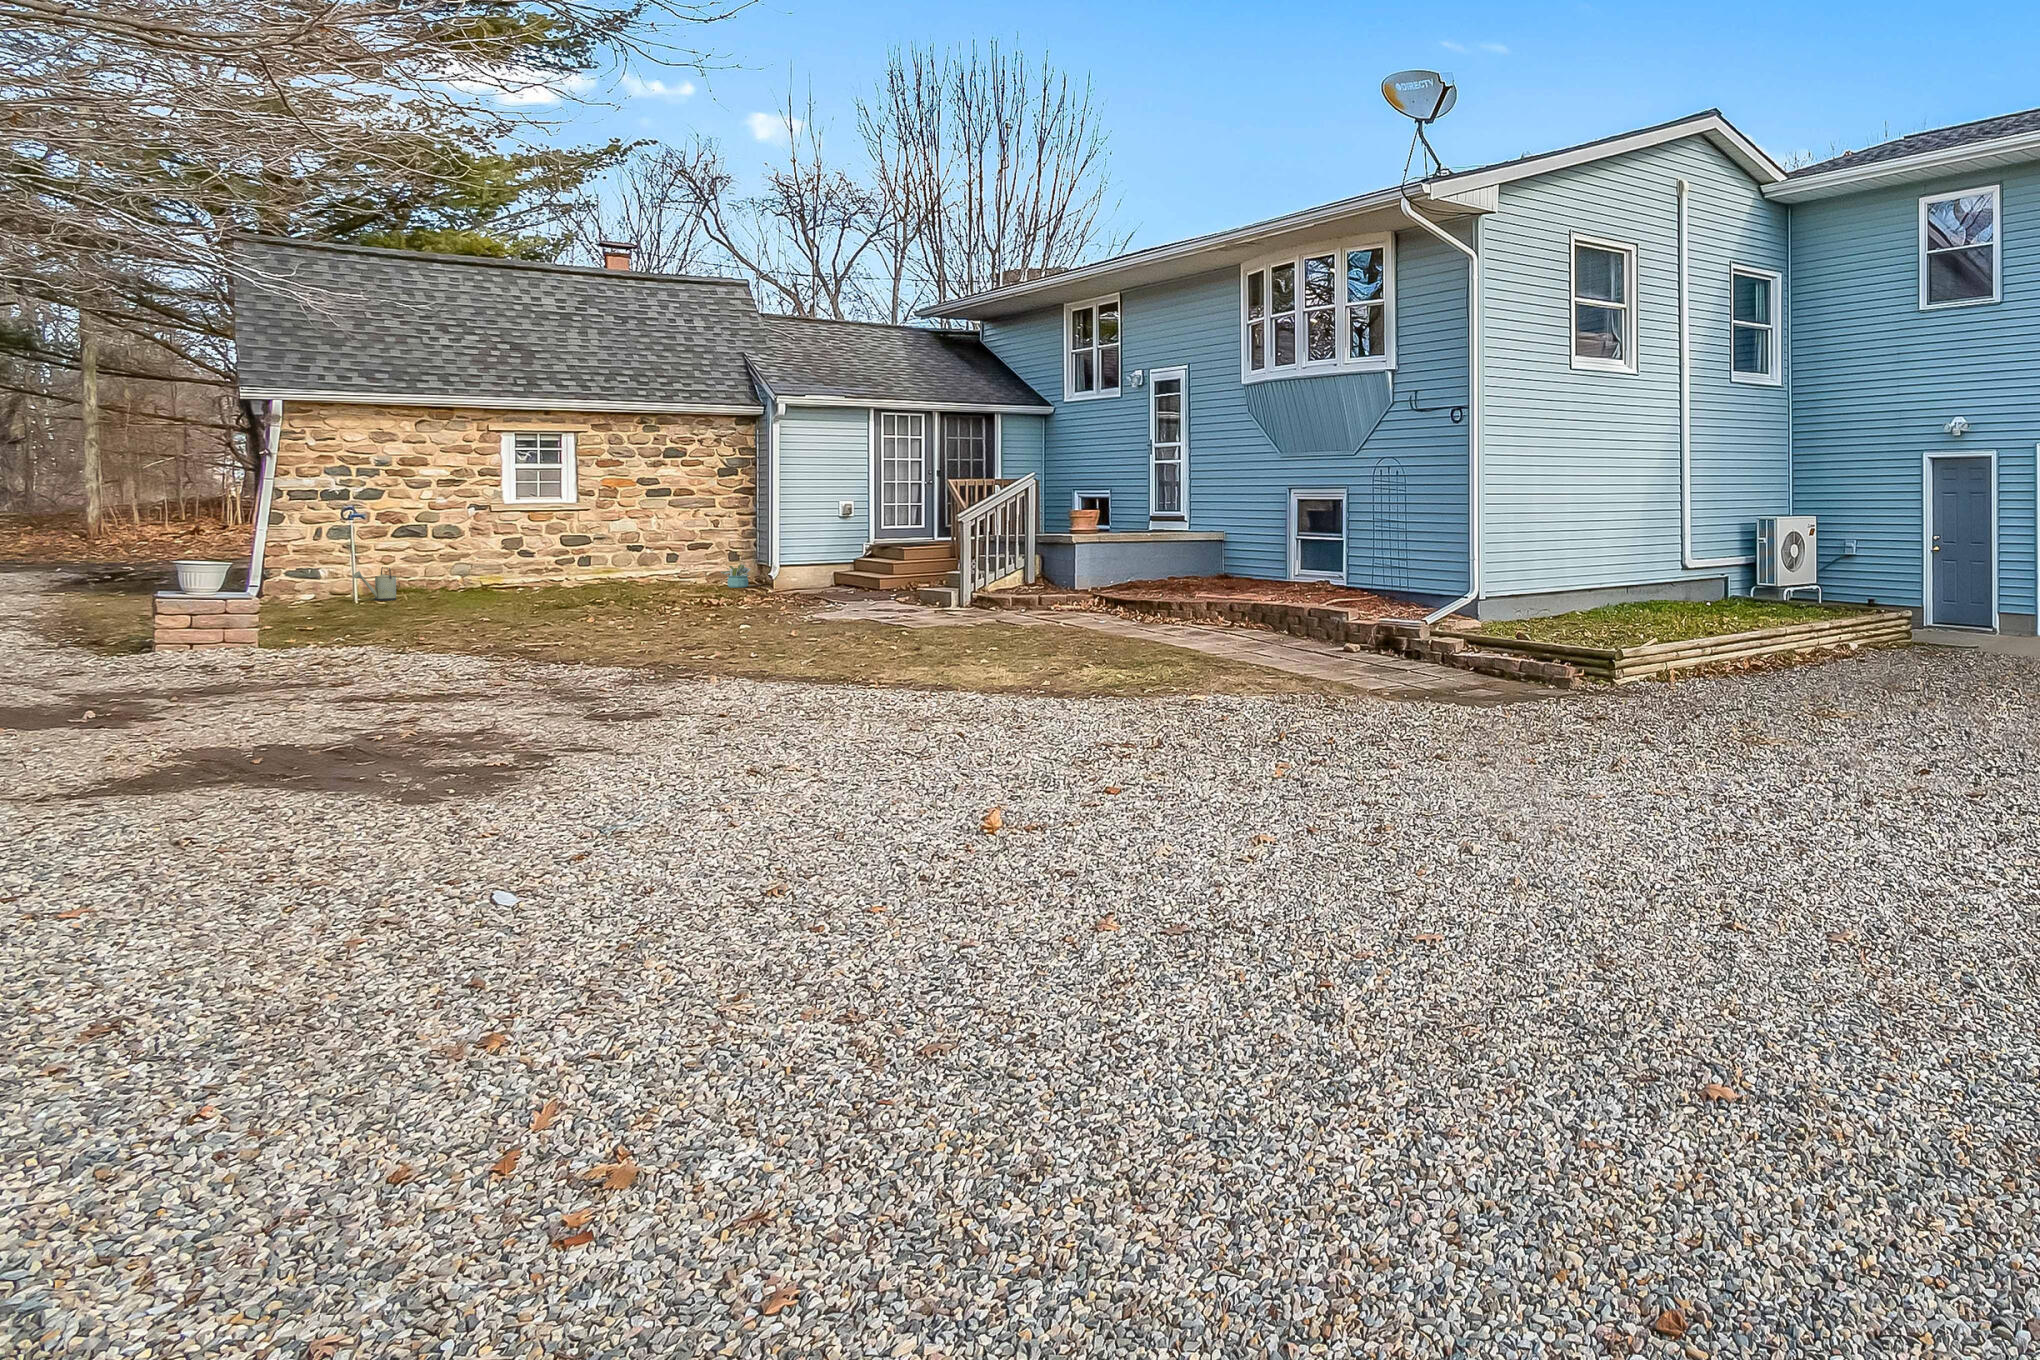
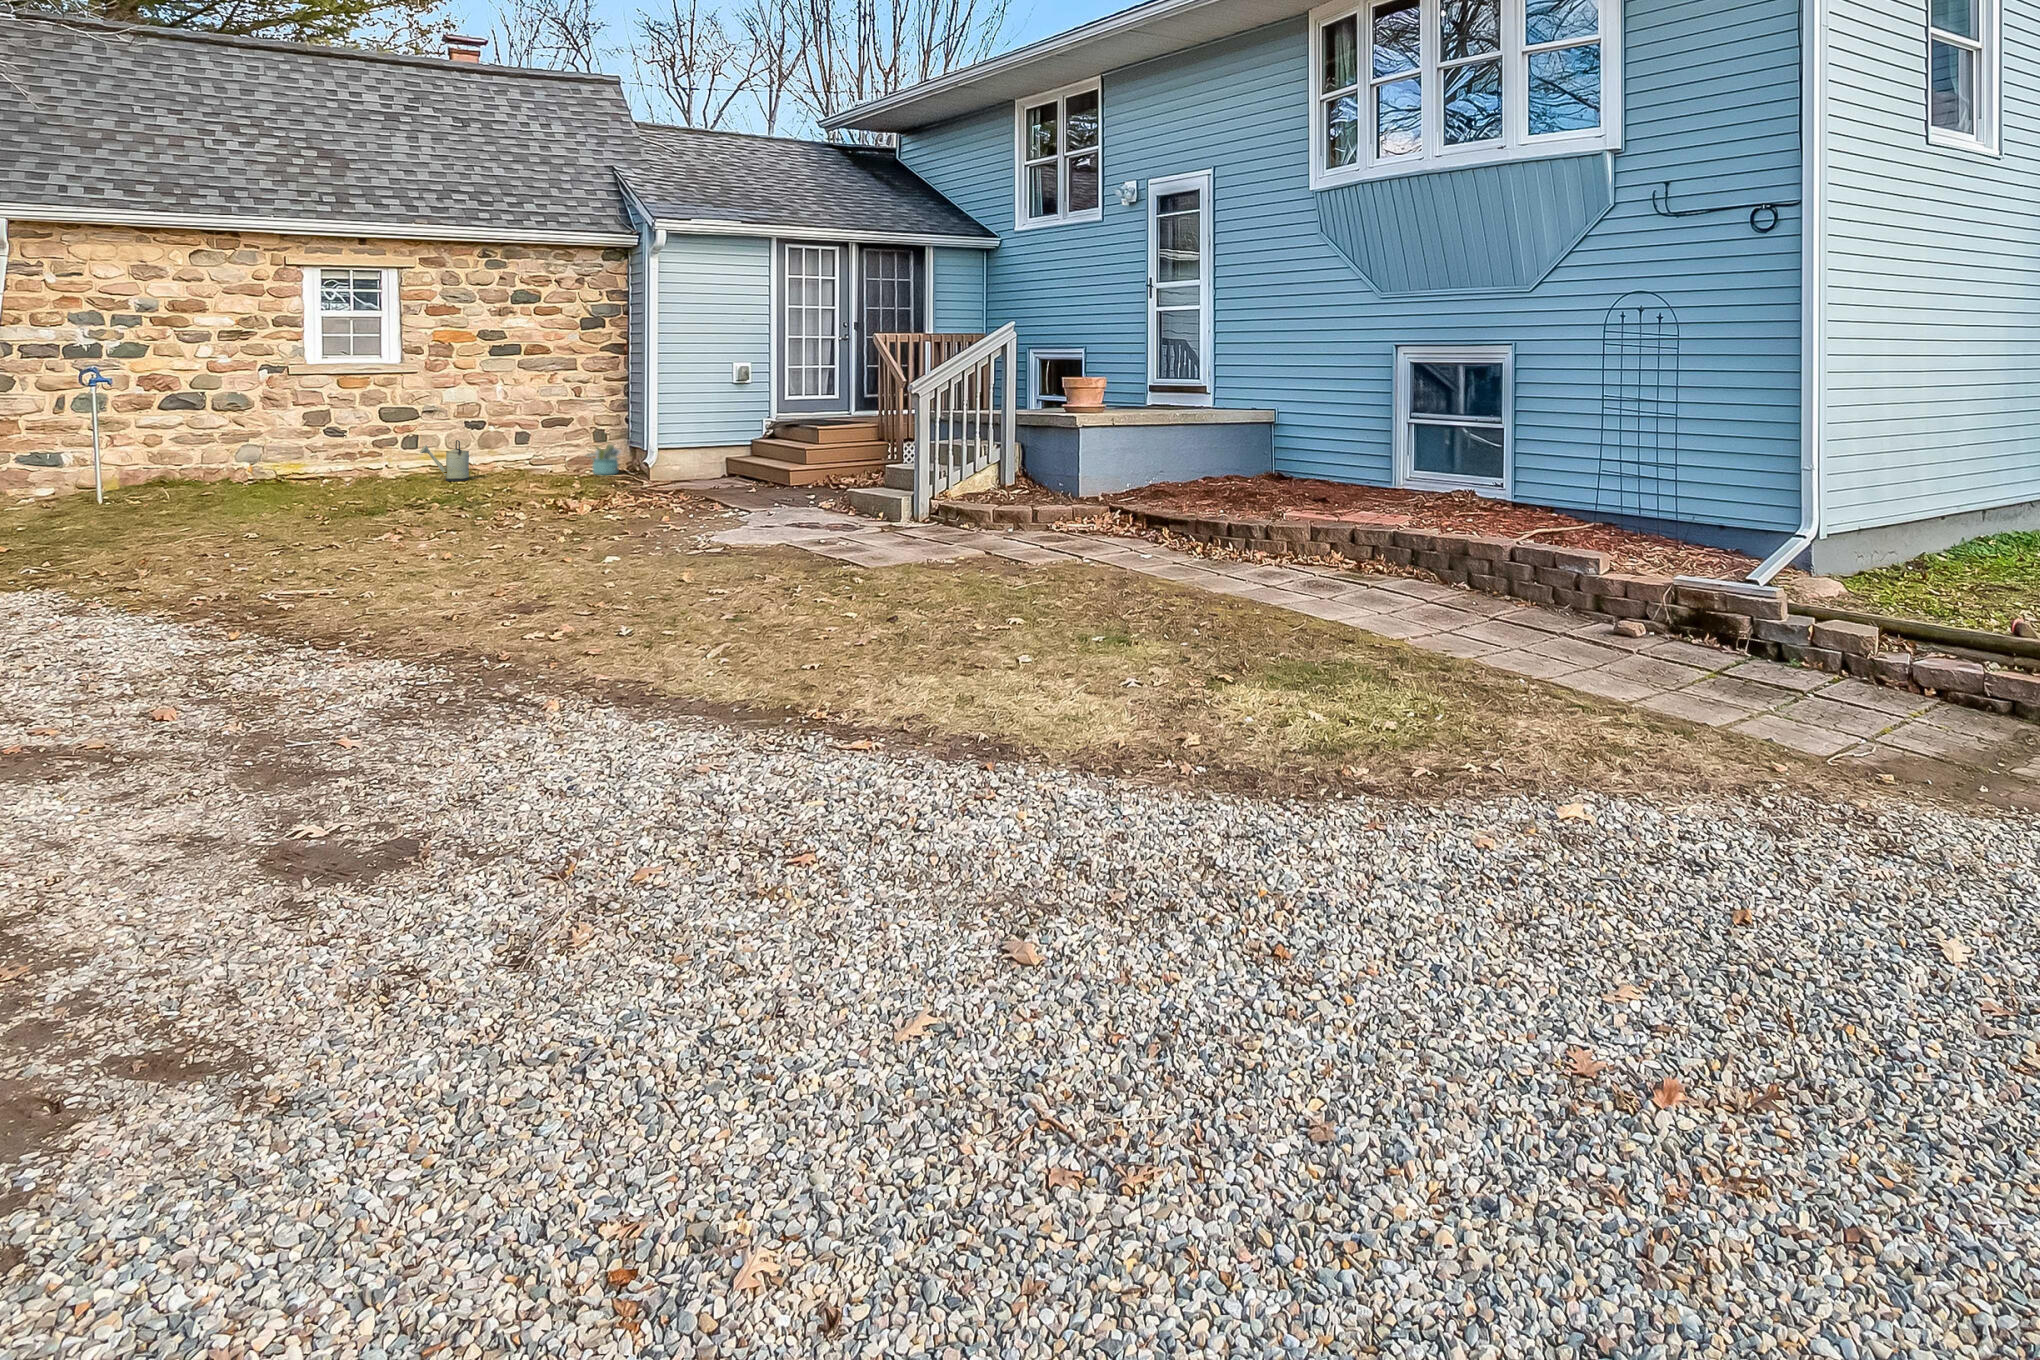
watering can: present [353,567,400,601] -> present [420,440,469,481]

